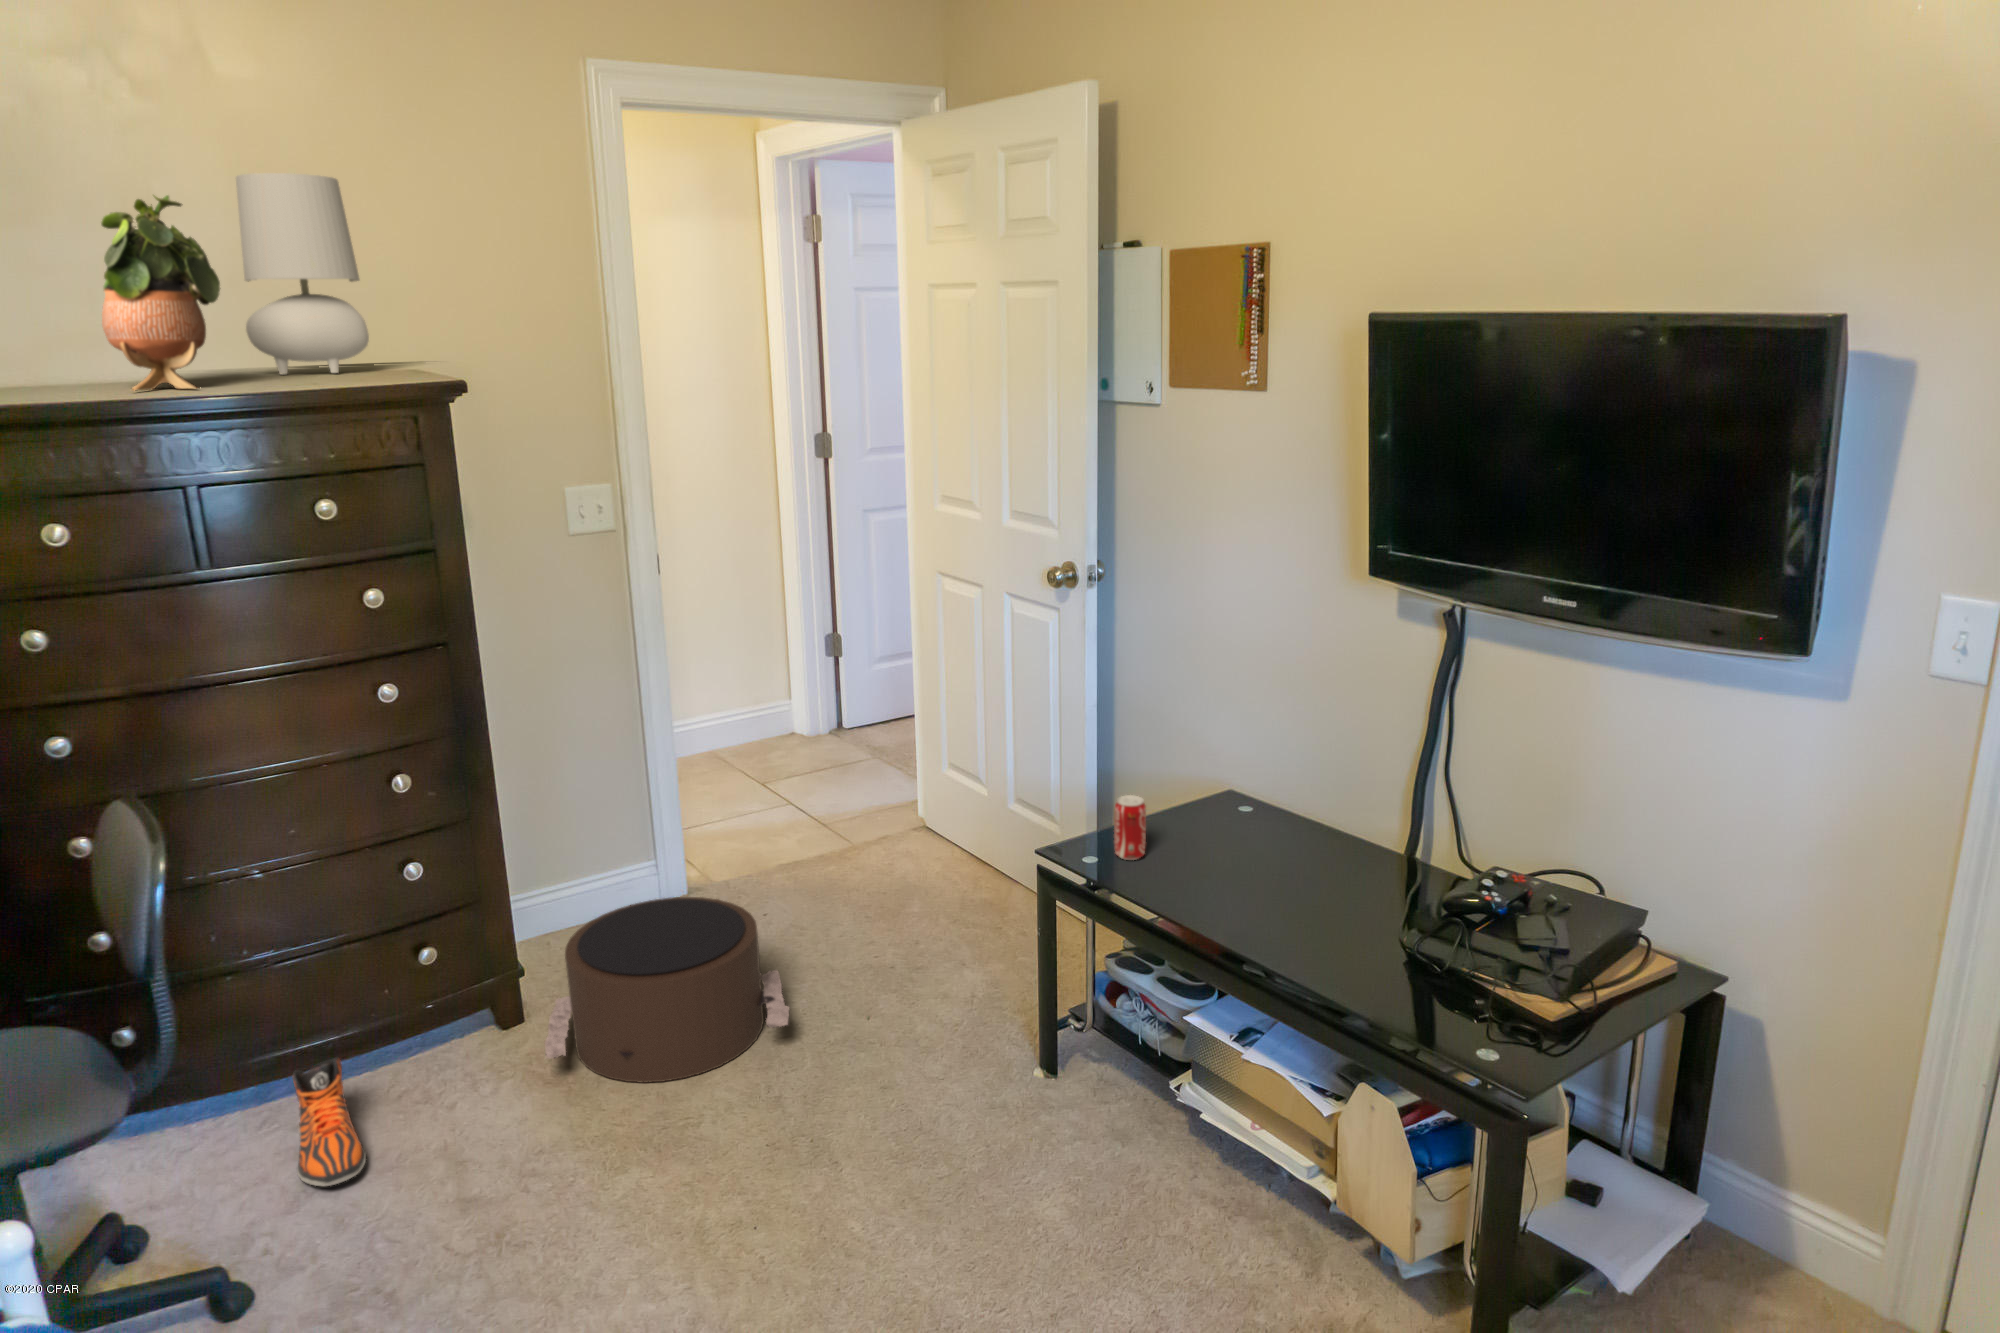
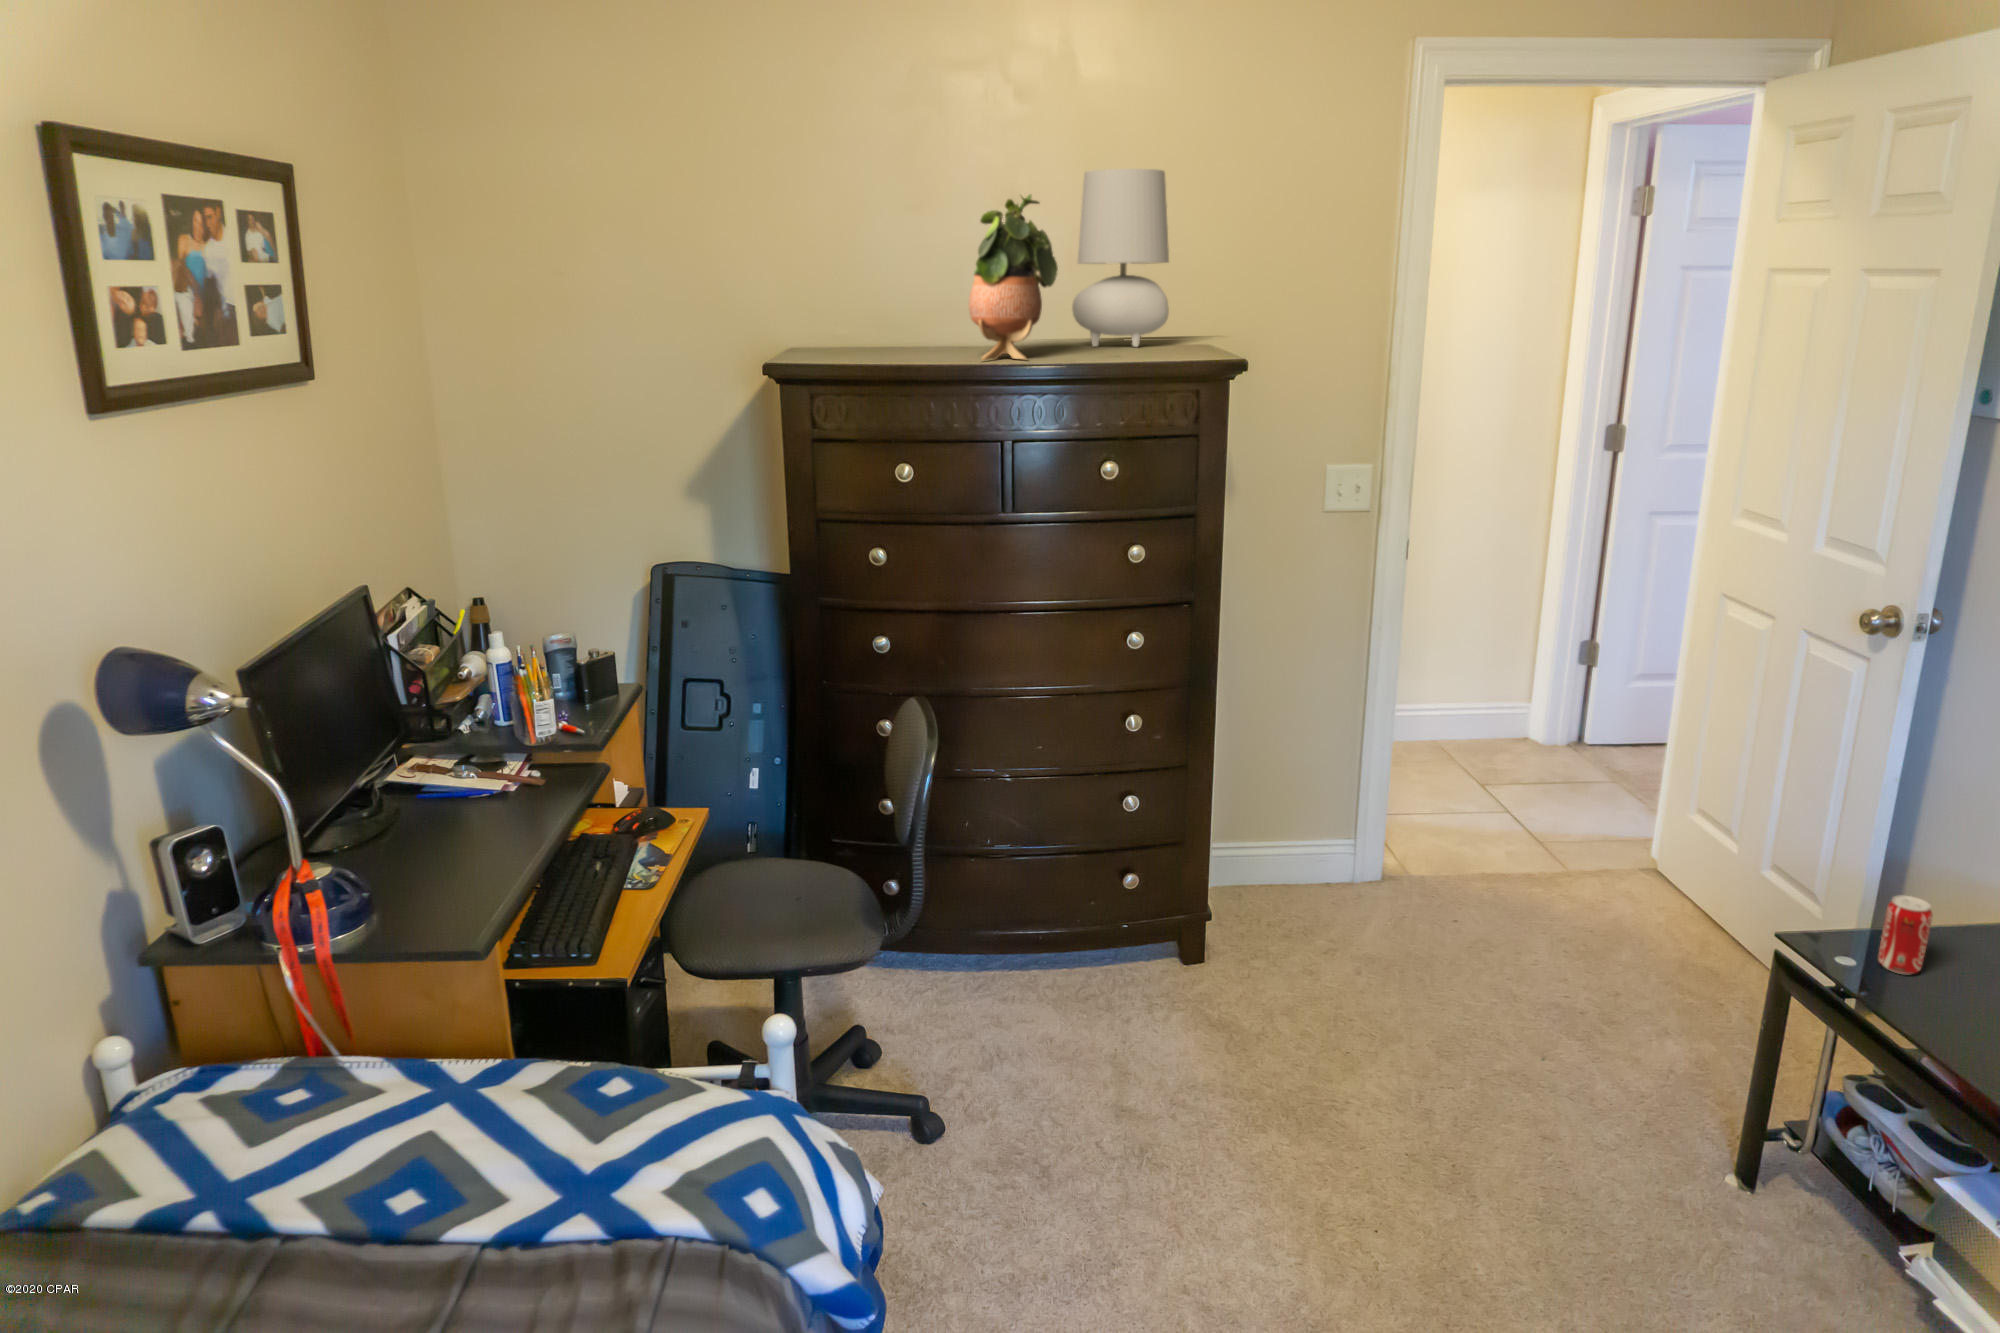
pouf: present [545,897,789,1083] -> none [1212,878,1455,1060]
sneaker: present [292,1057,366,1186] -> none [1000,946,1053,1052]

